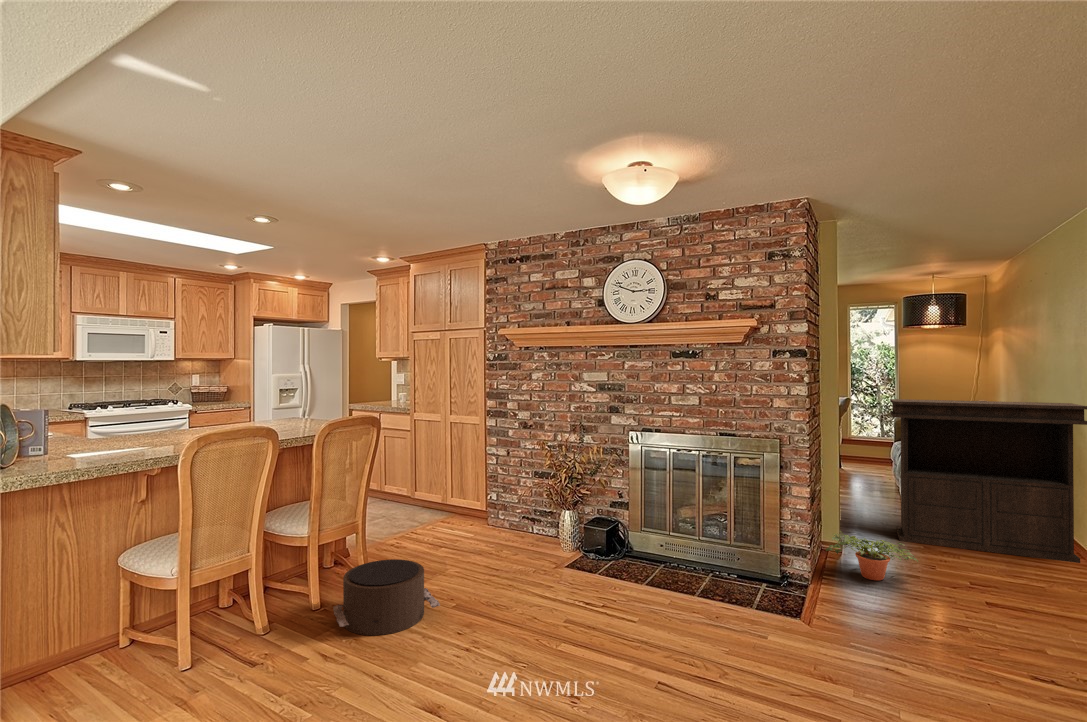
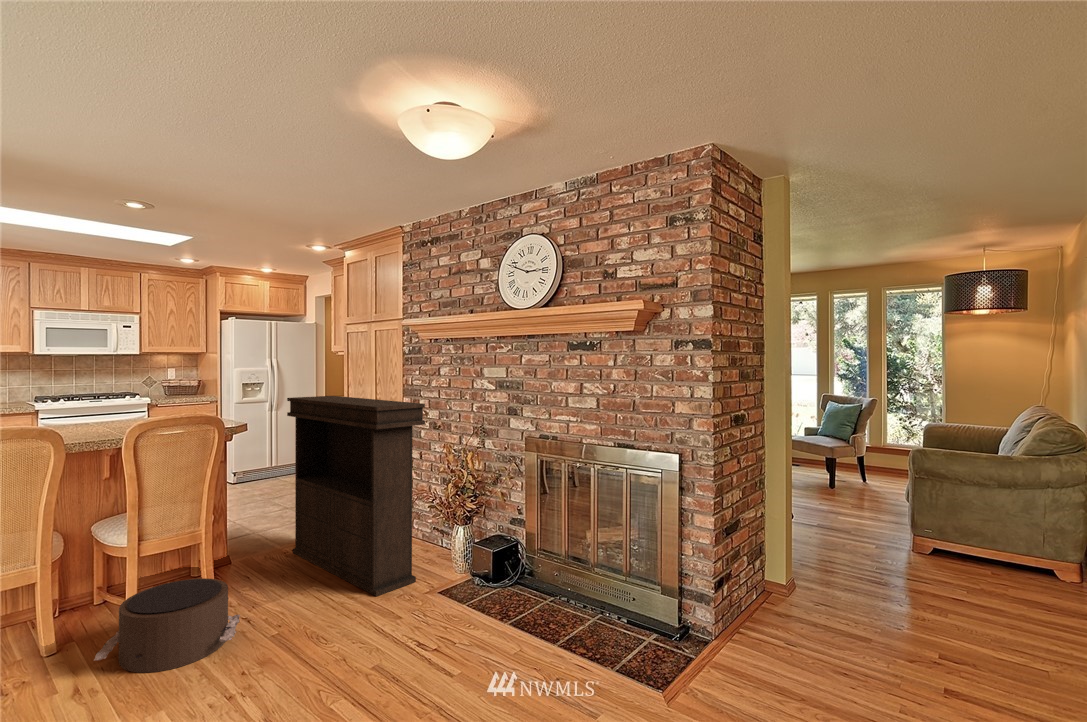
console table: present [890,399,1087,563] -> present [287,396,425,596]
potted plant: present [826,532,918,581] -> none [753,572,866,642]

